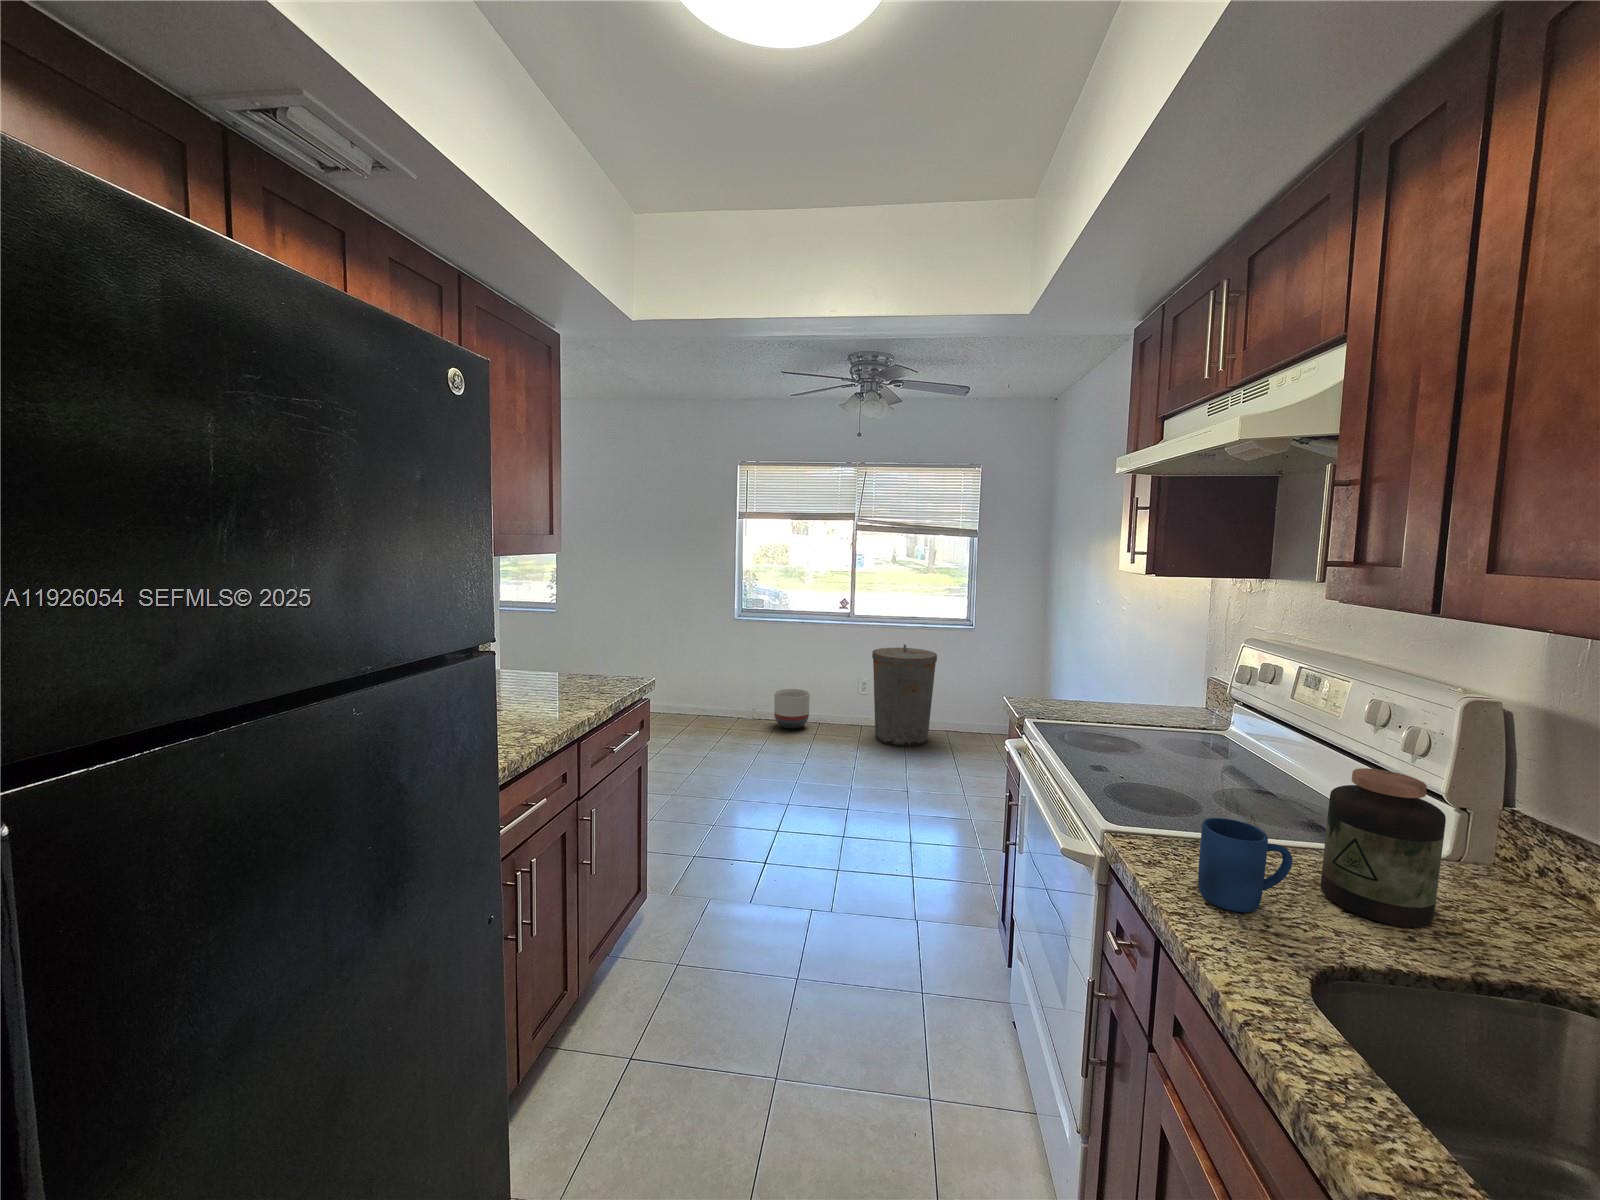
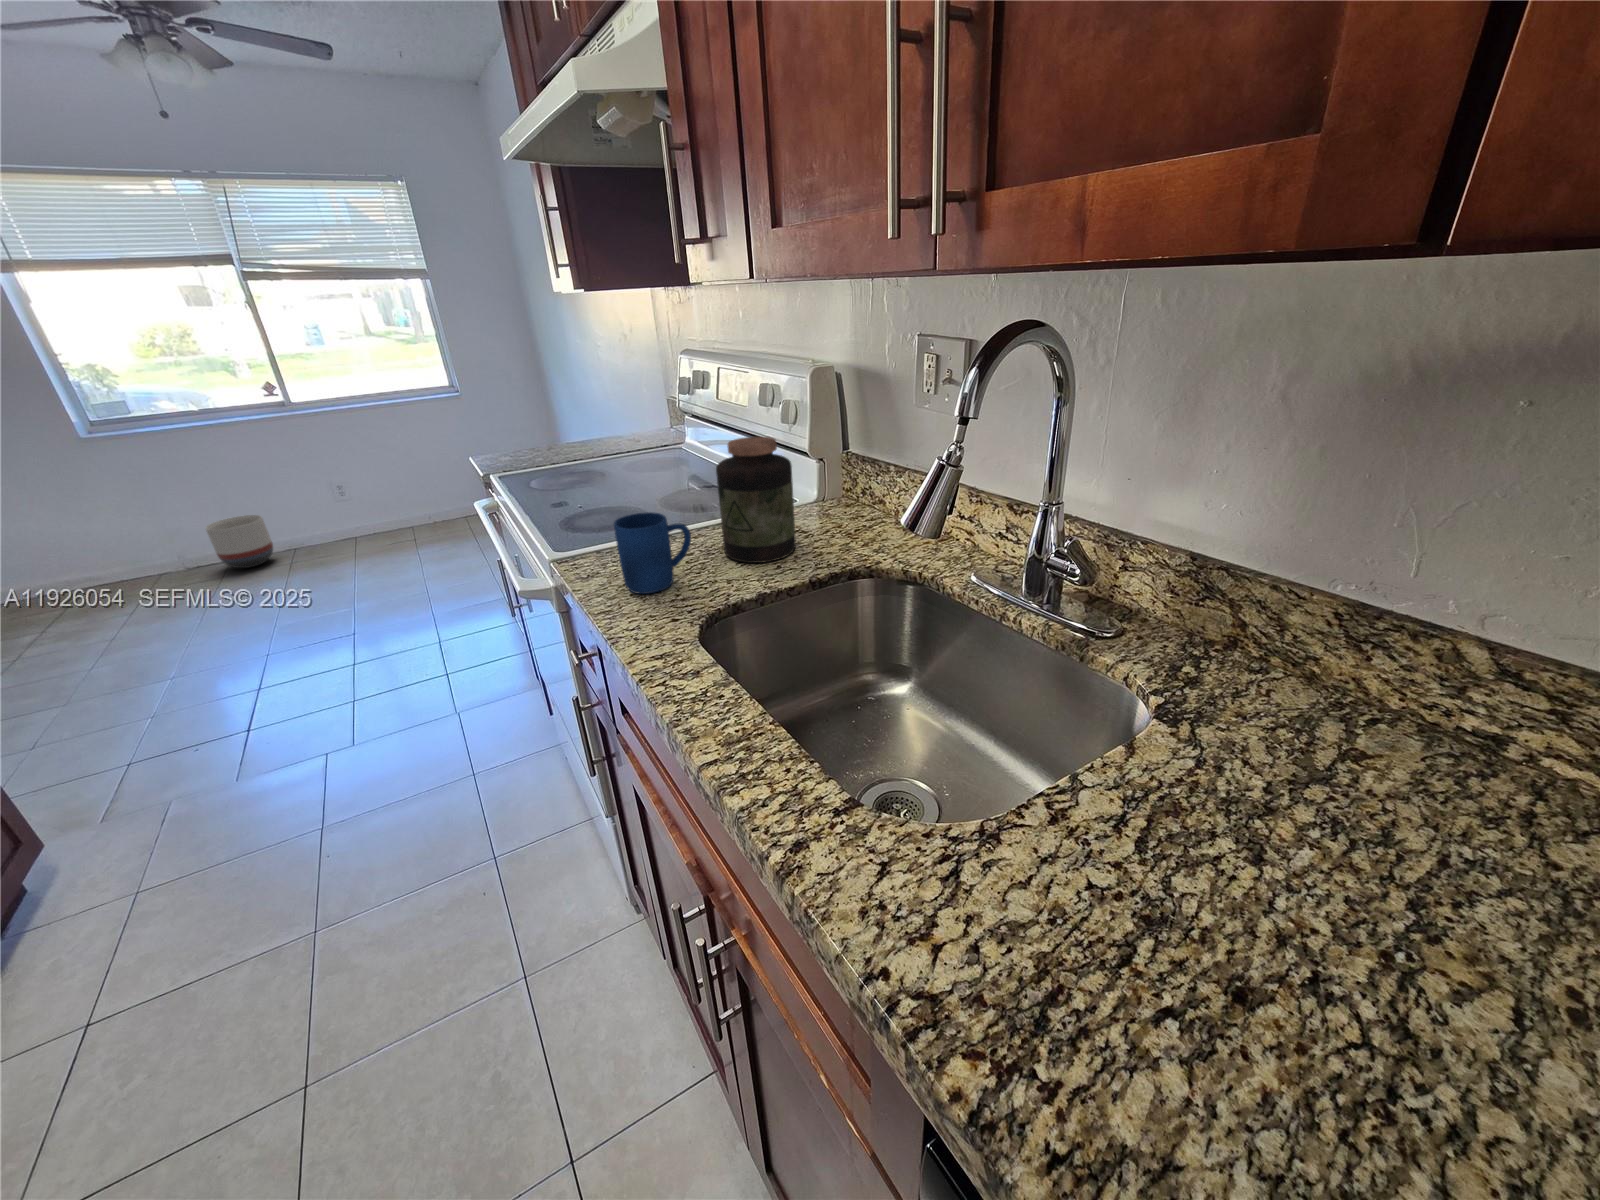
trash can: present [872,644,937,747] -> none [333,428,443,551]

